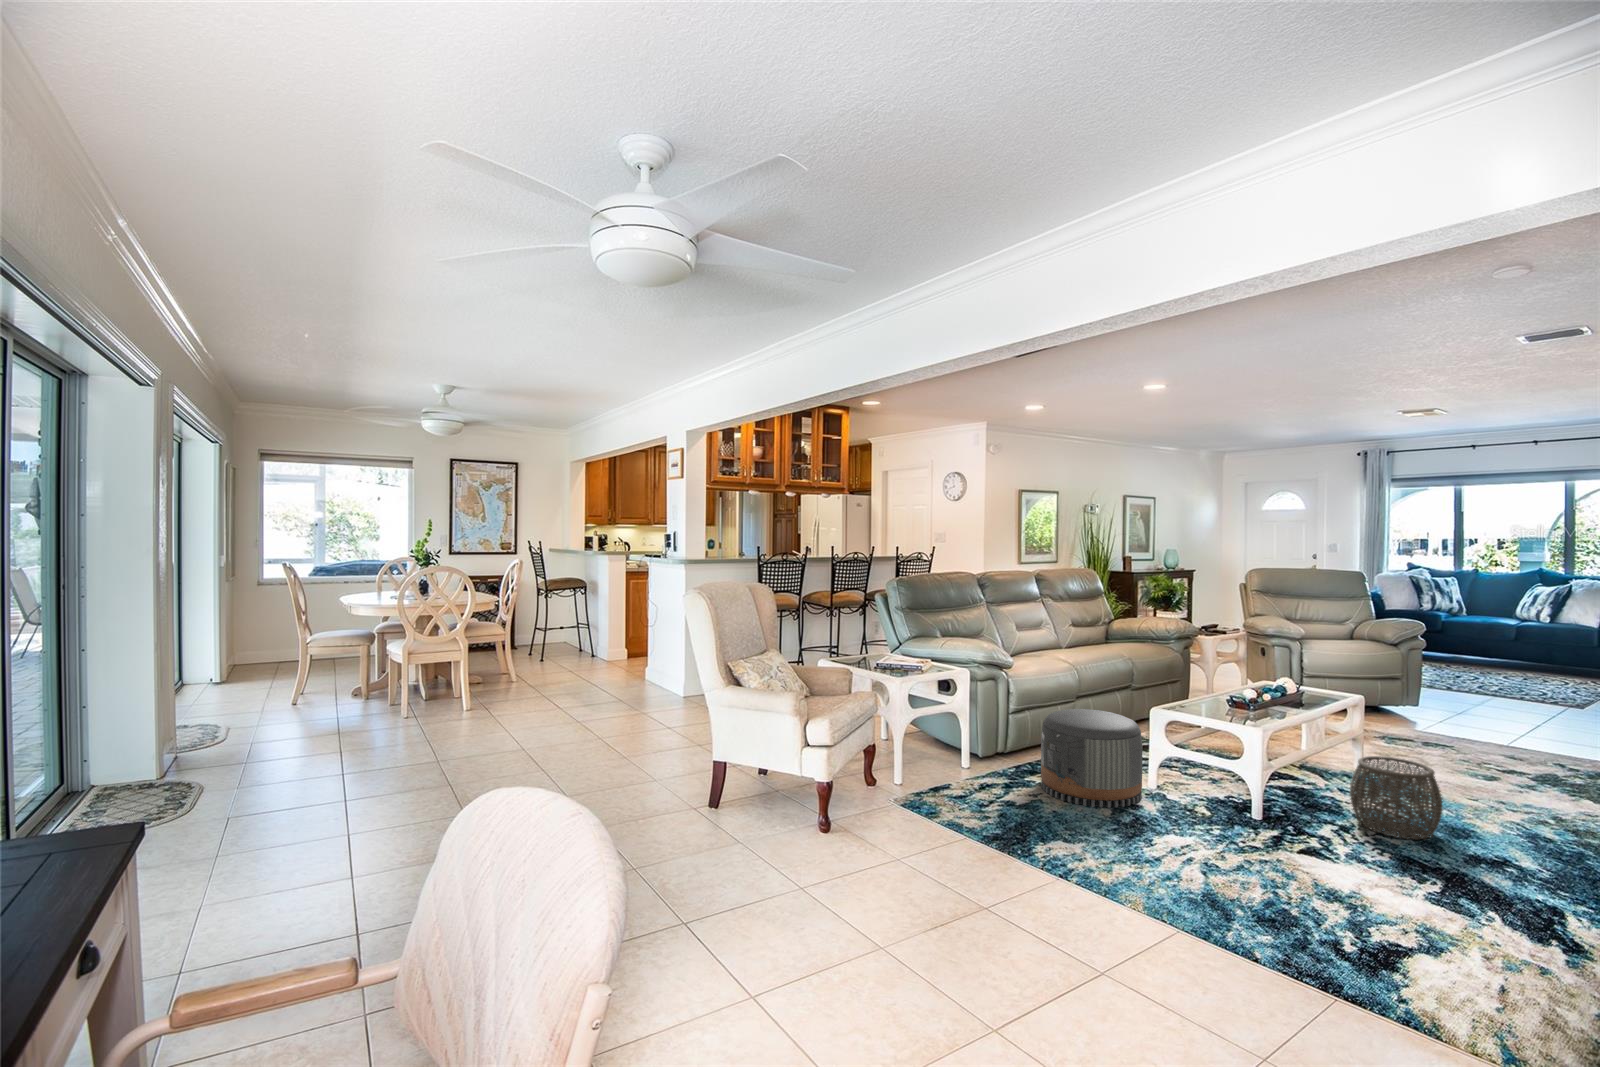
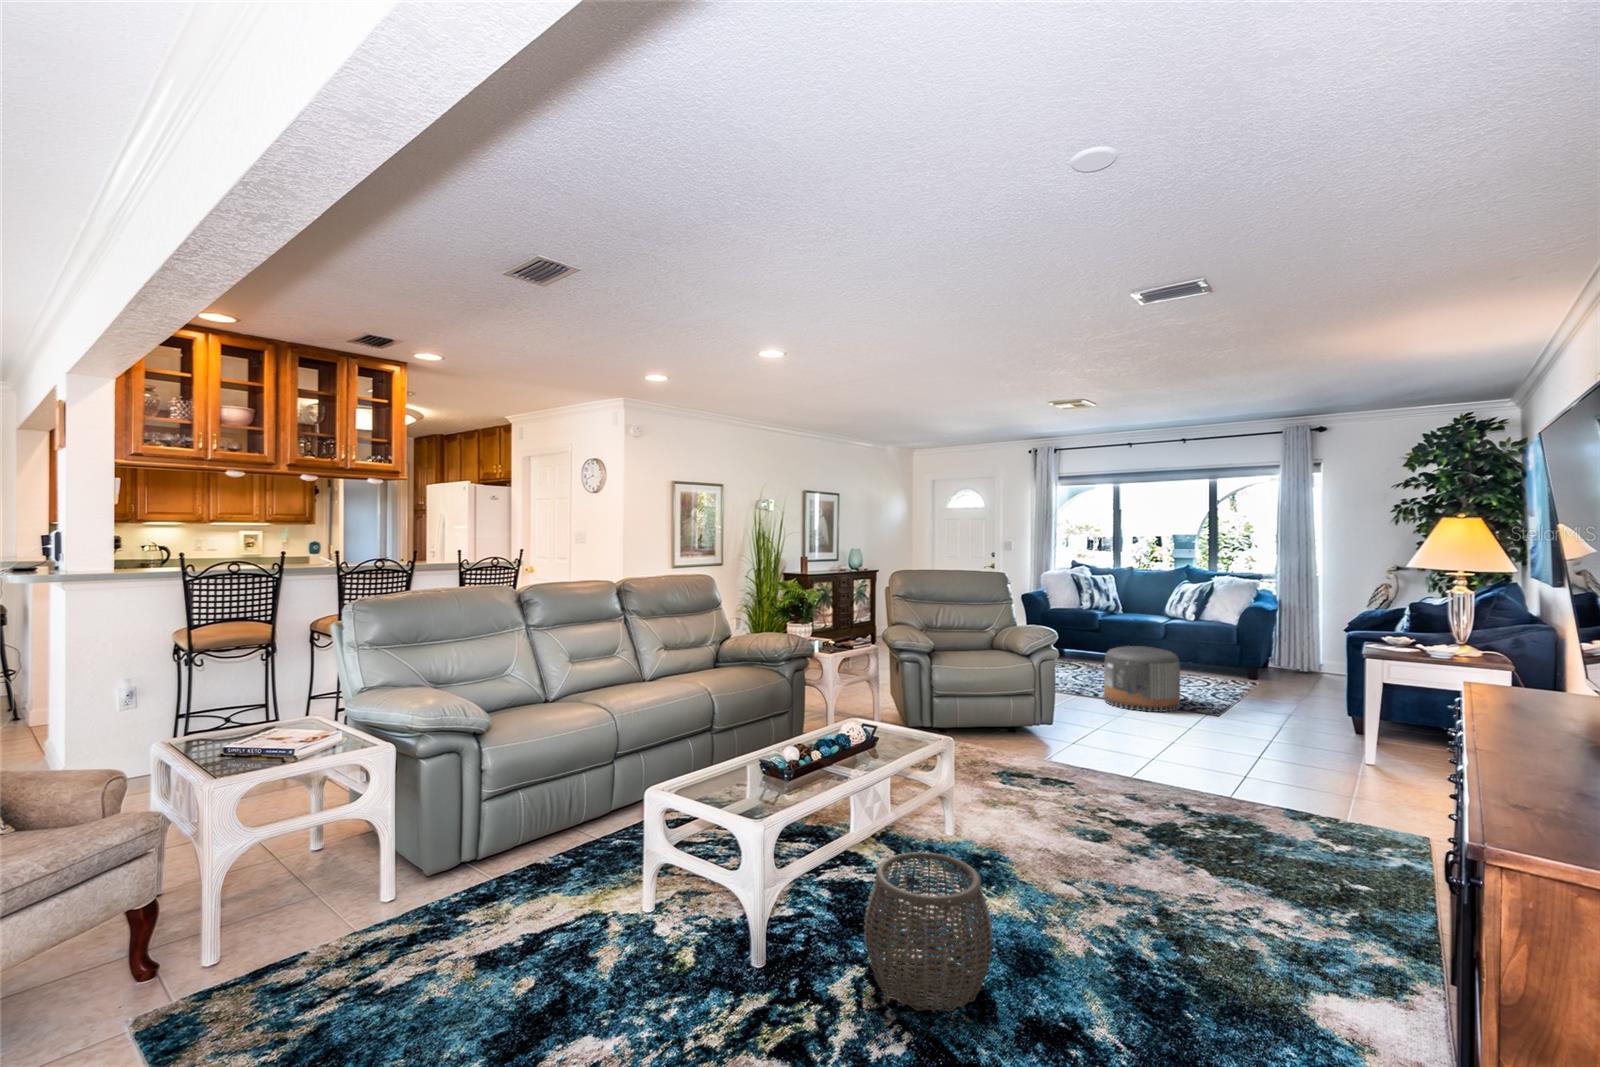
pouf: present [1041,709,1142,808] -> present [1104,646,1180,712]

